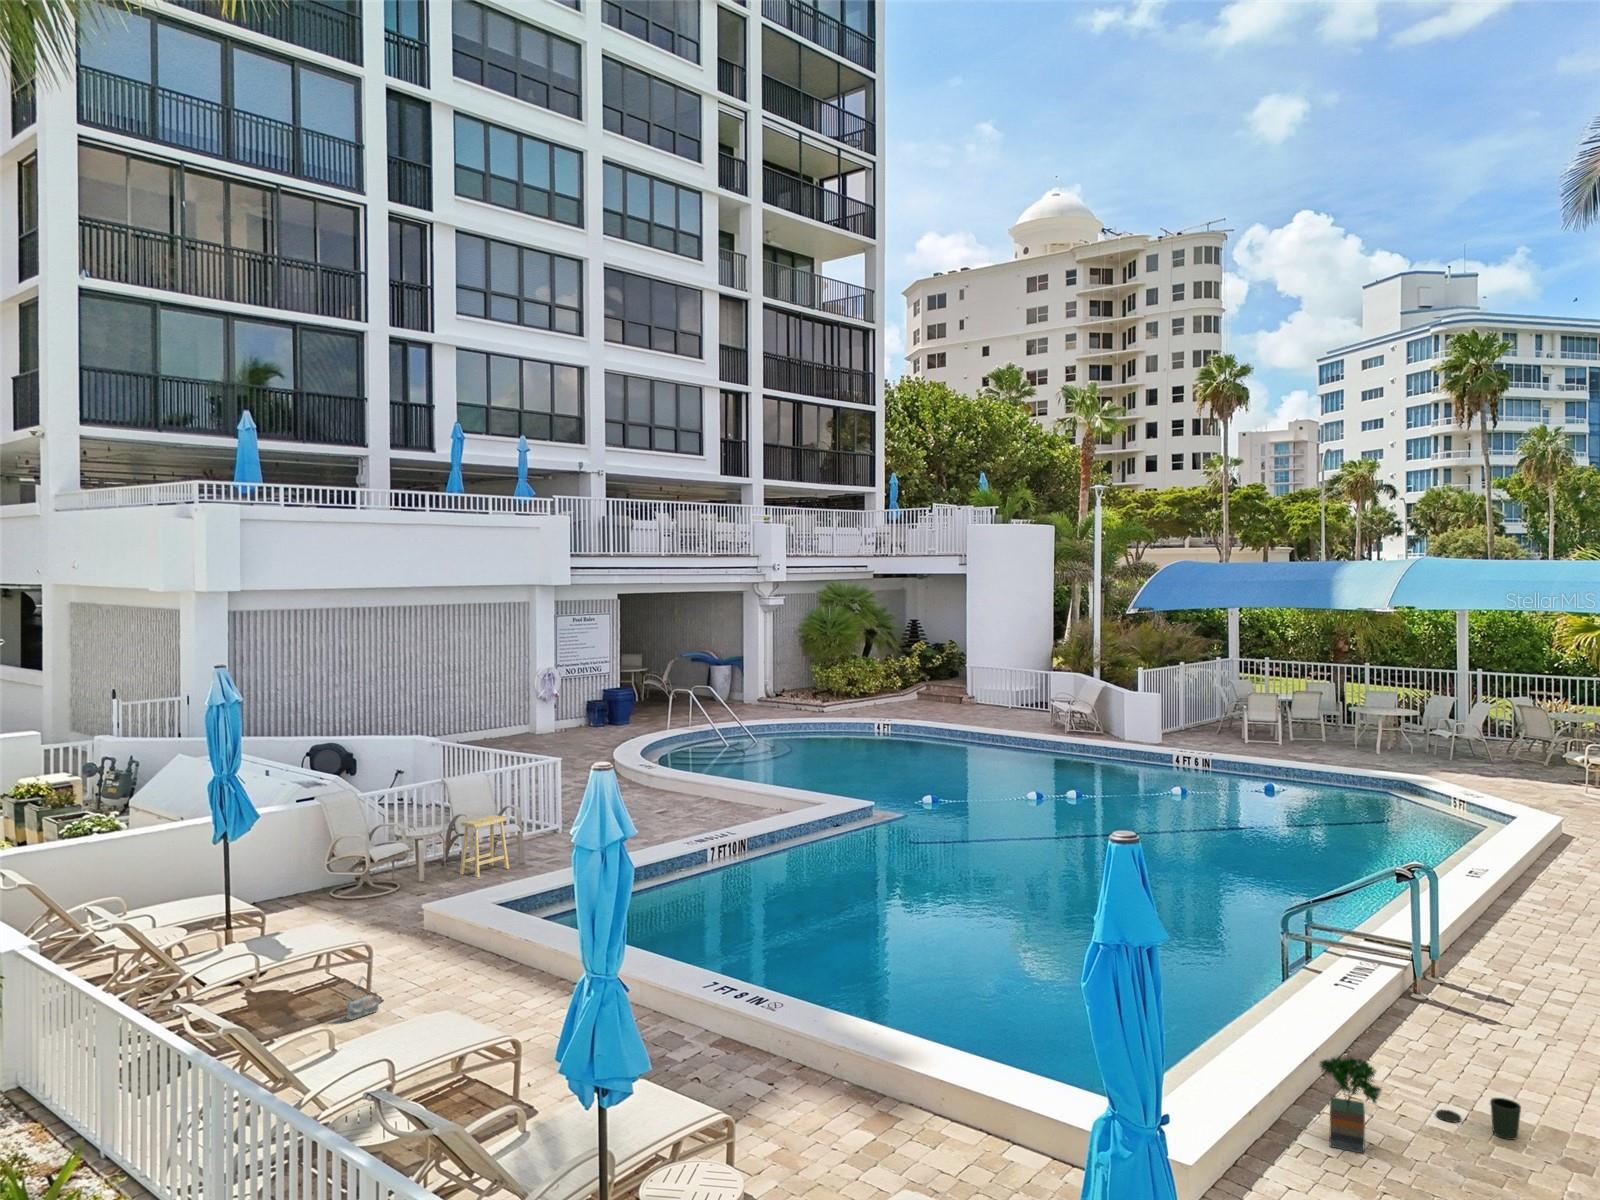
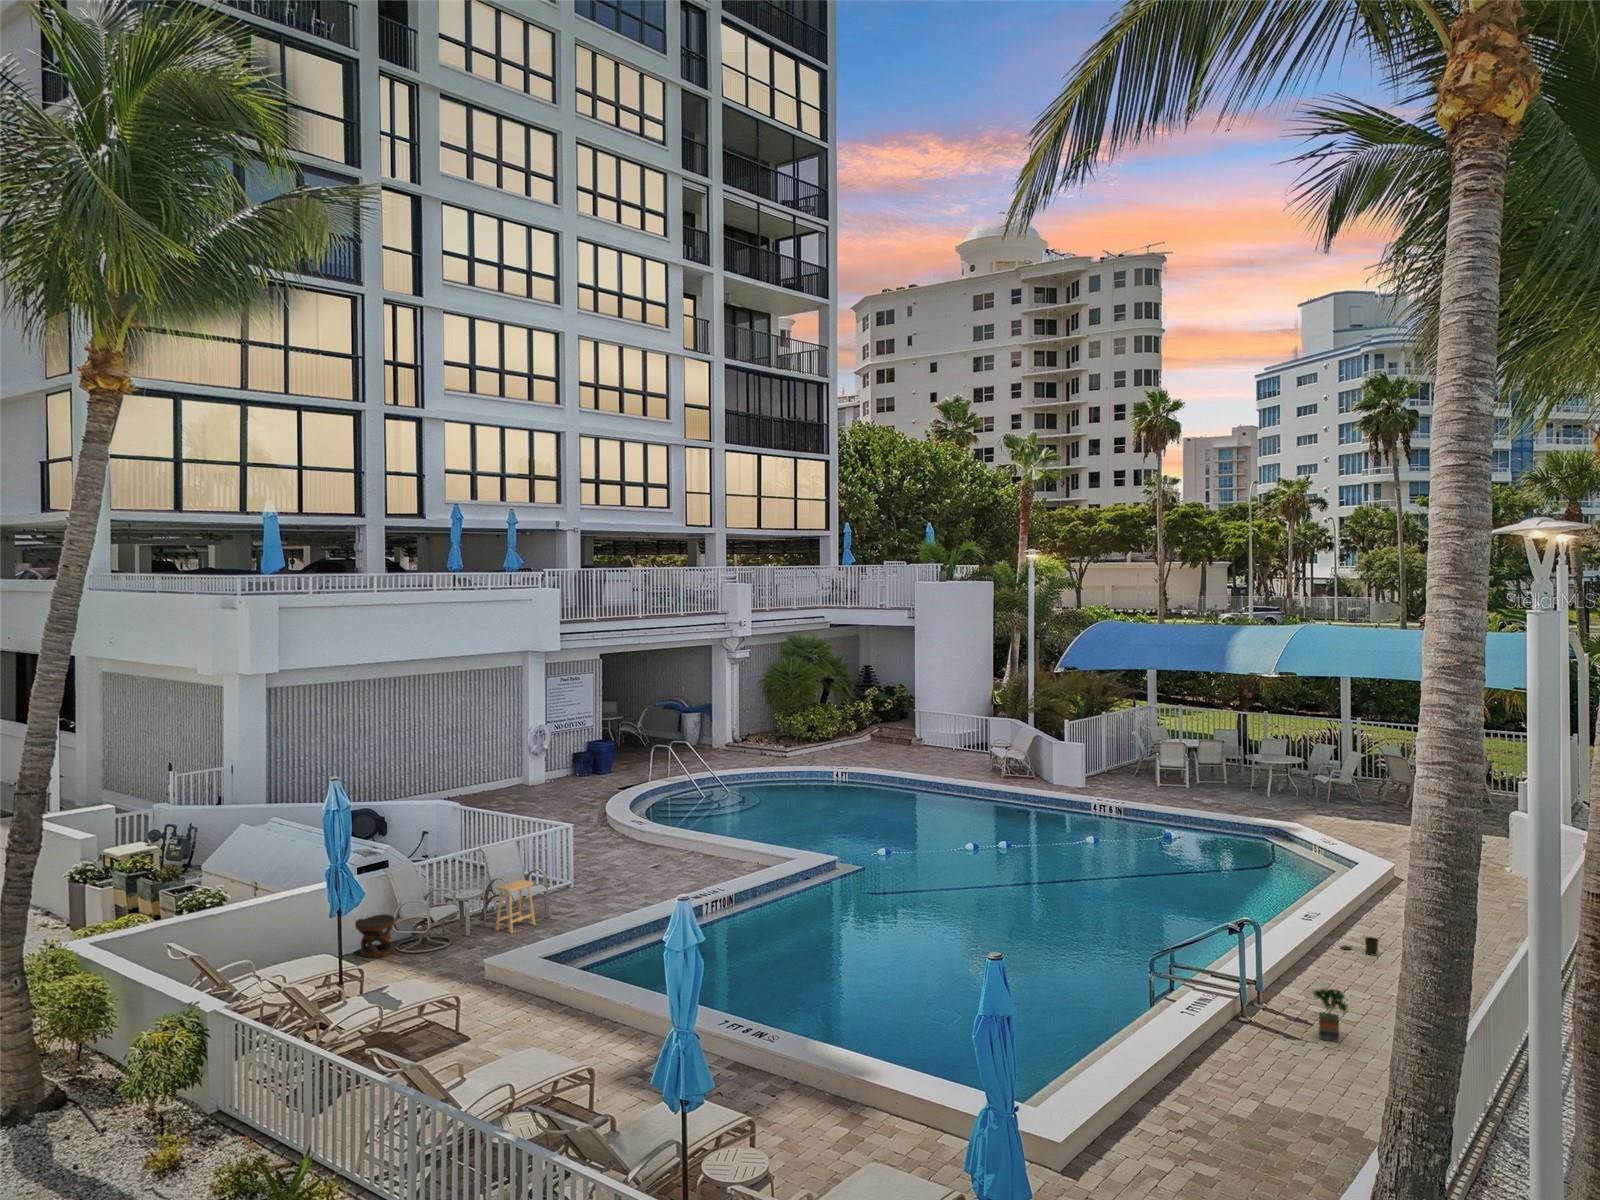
side table: none [281,851,331,902] -> present [355,914,395,958]
bag: present [346,977,380,1020] -> none [448,1020,472,1054]
potted tree: present [1320,1057,1382,1153] -> present [1314,988,1348,1042]
trash can: present [1436,1098,1521,1140] -> present [1341,937,1379,955]

